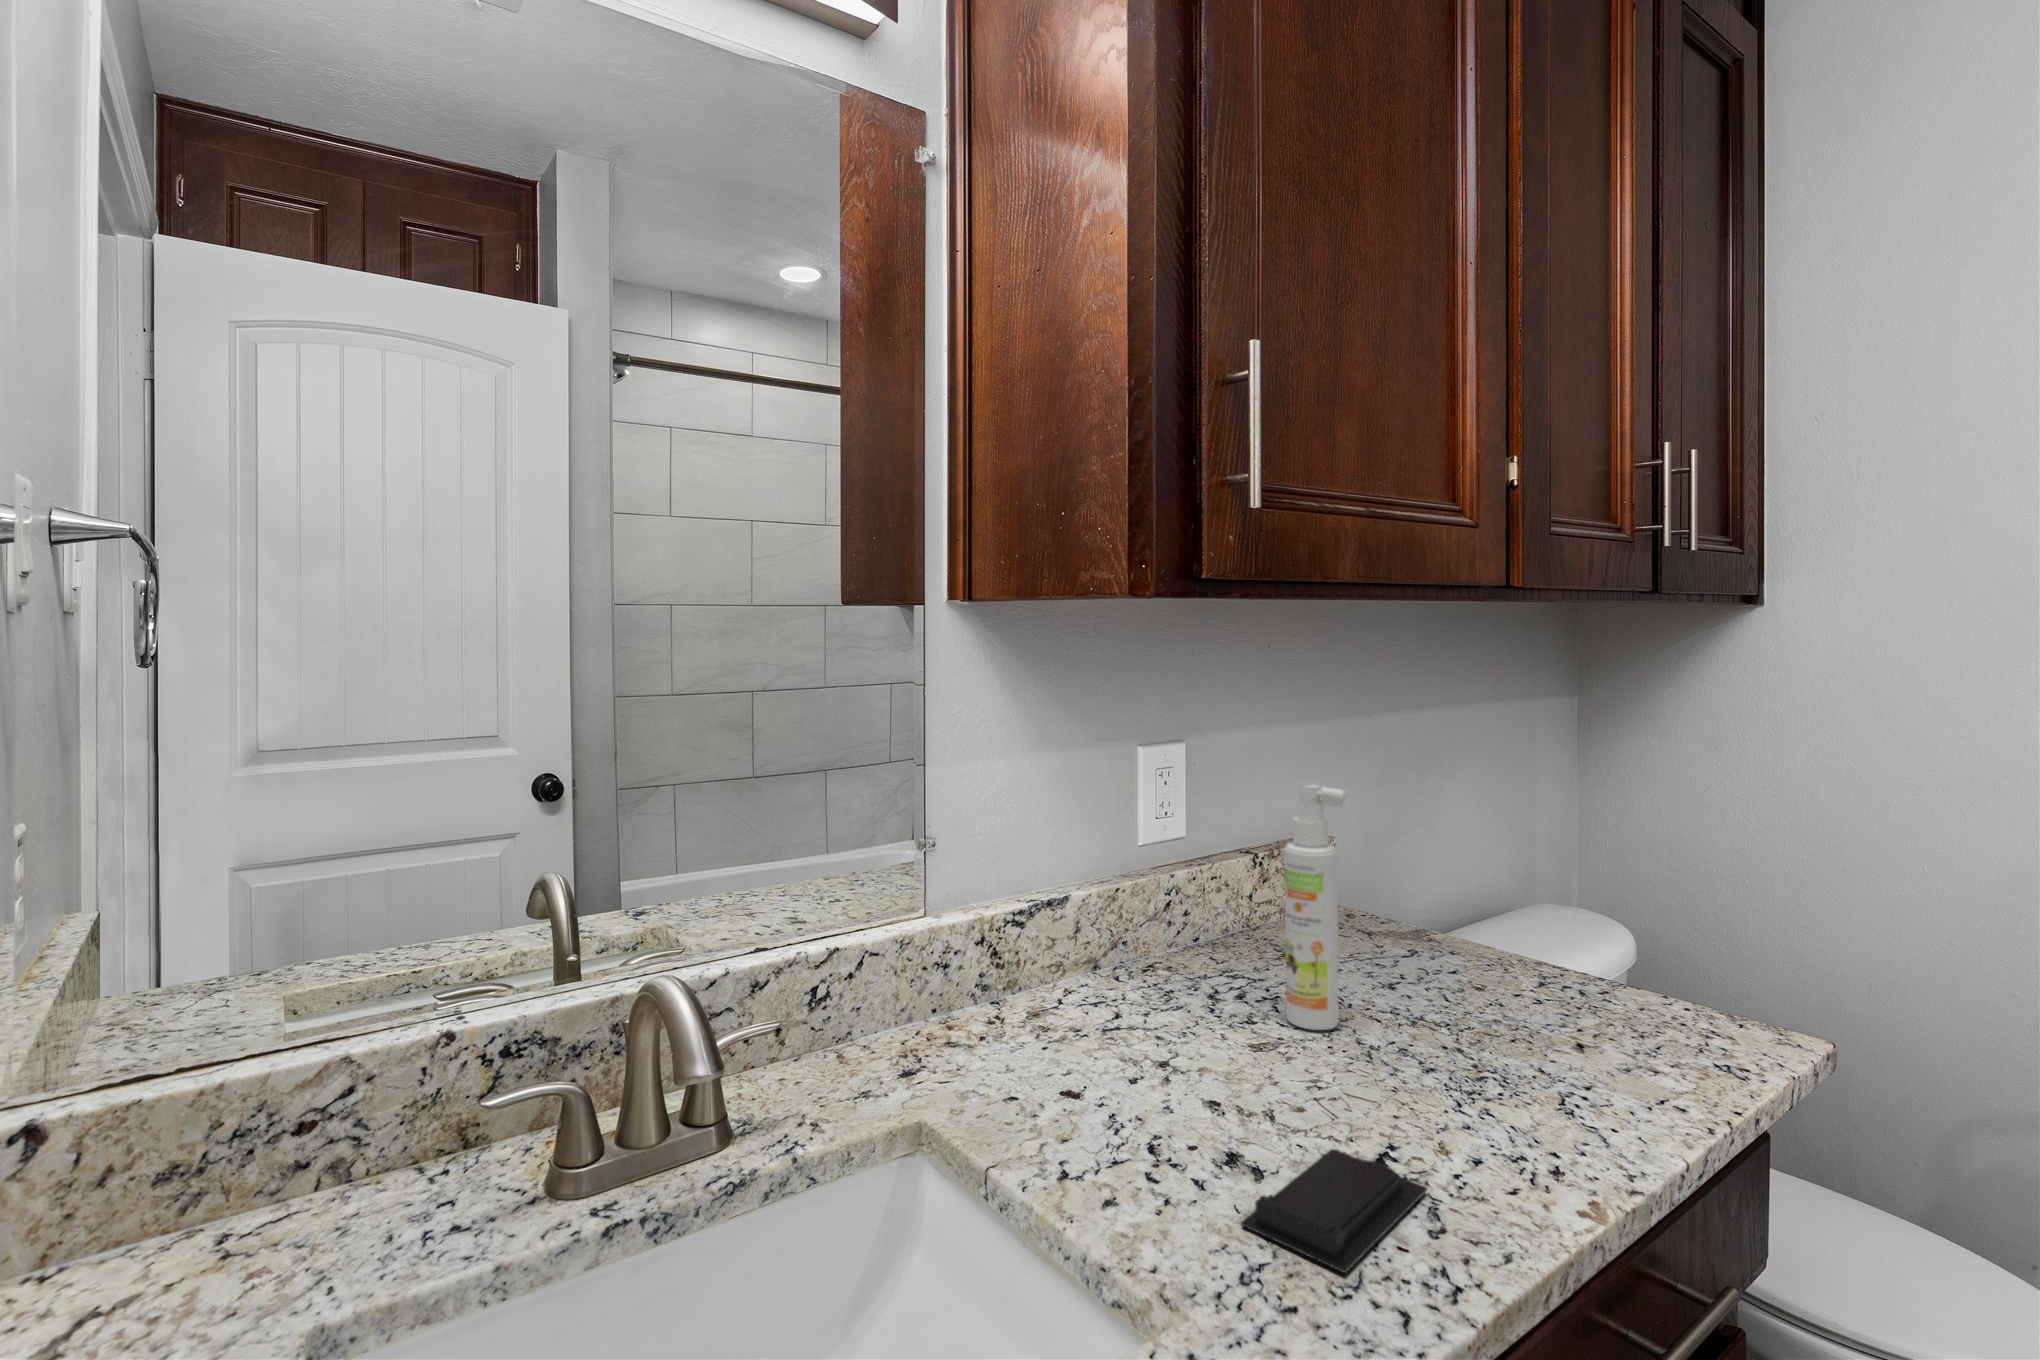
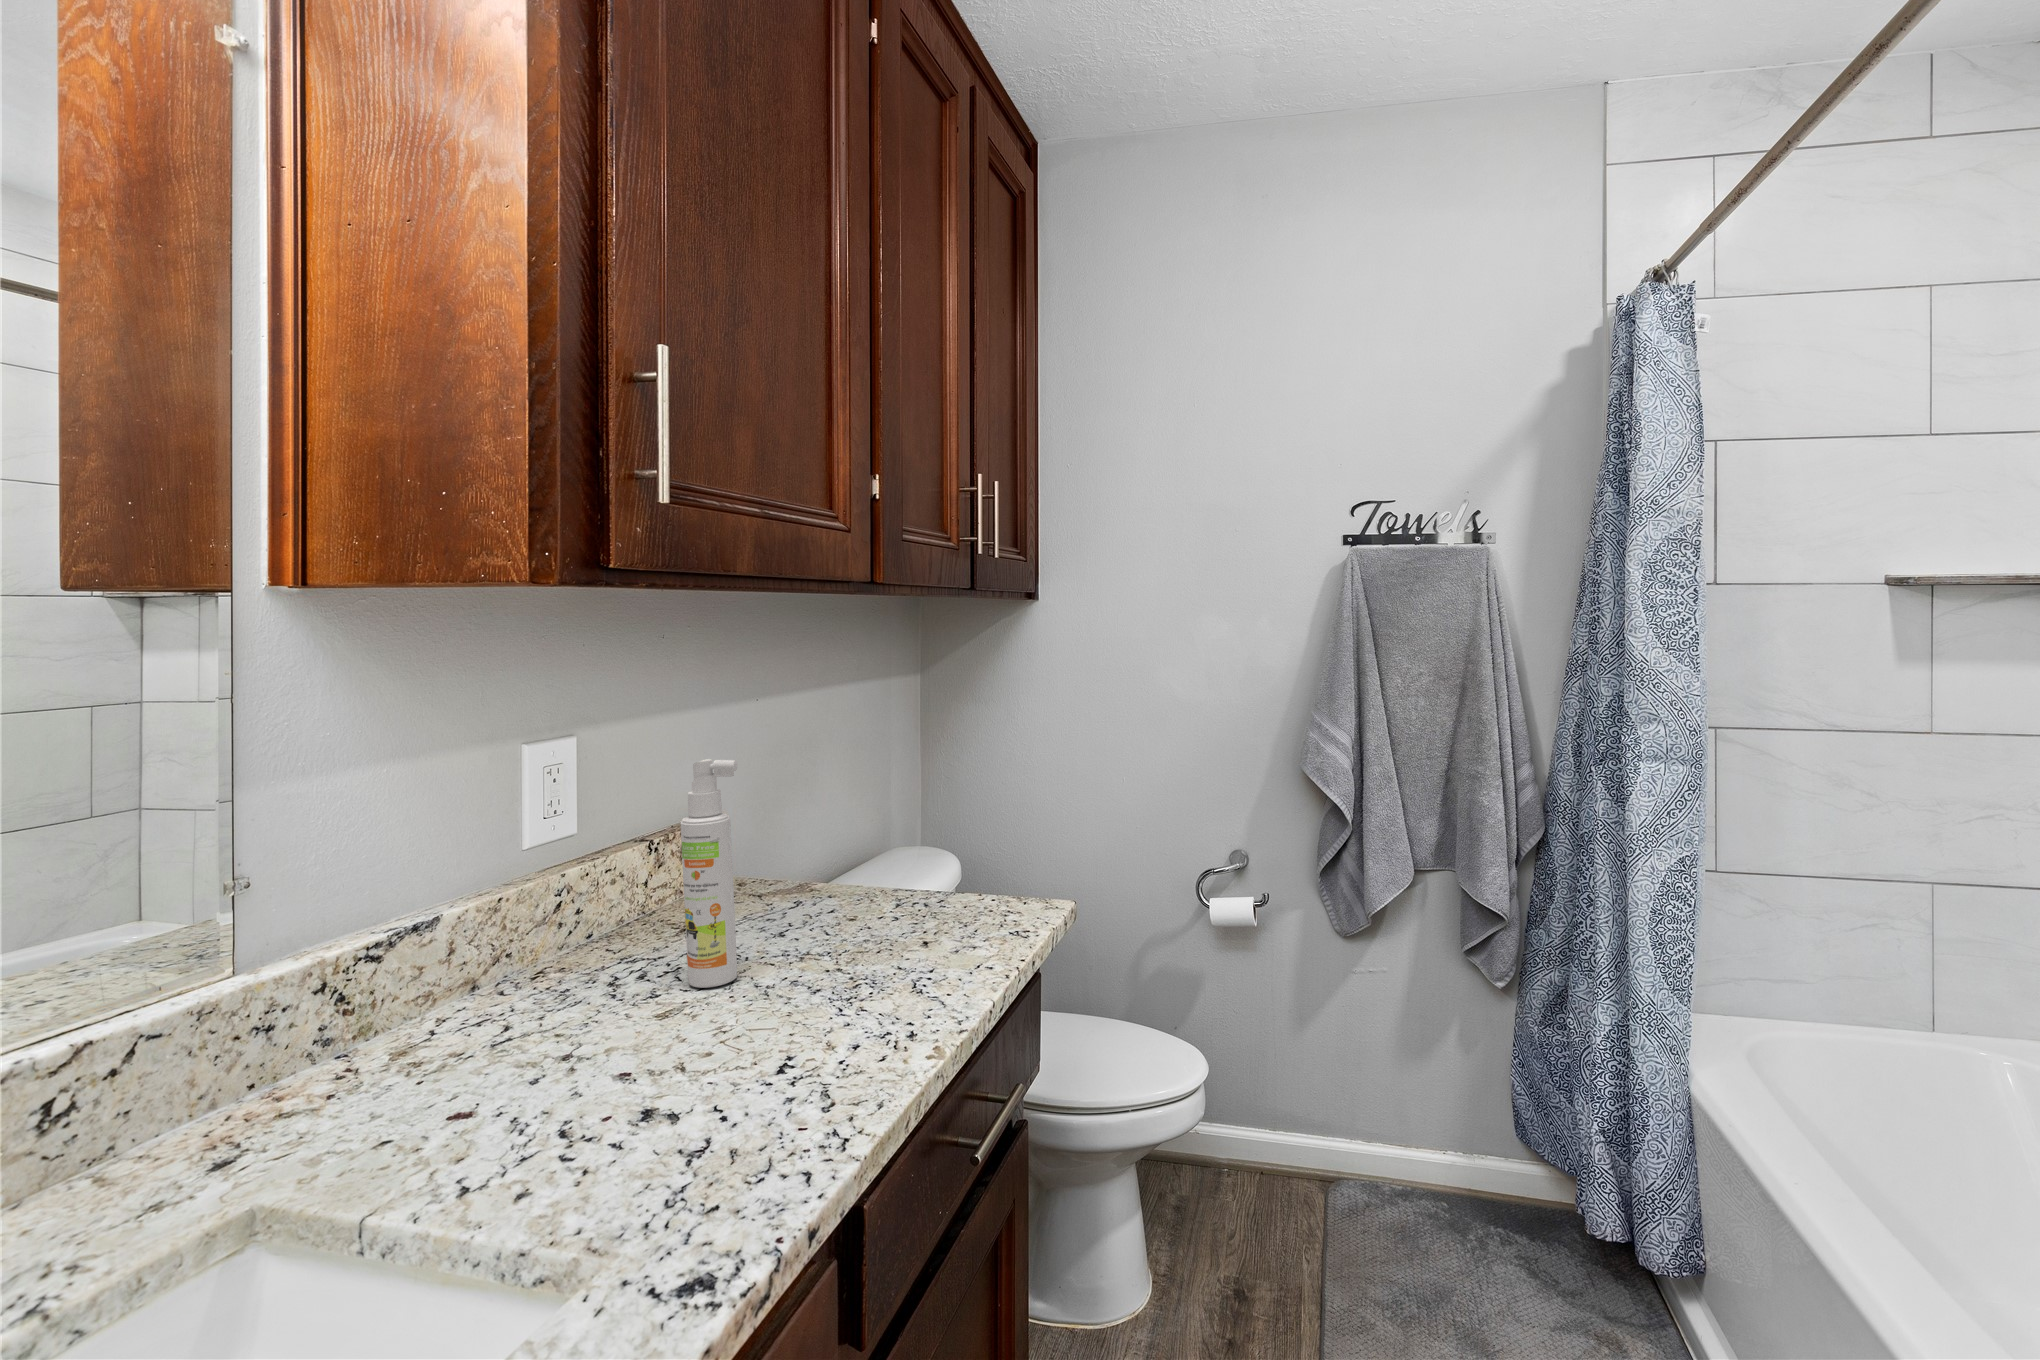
soap bar: present [1241,1149,1427,1273] -> none [660,1069,821,1165]

